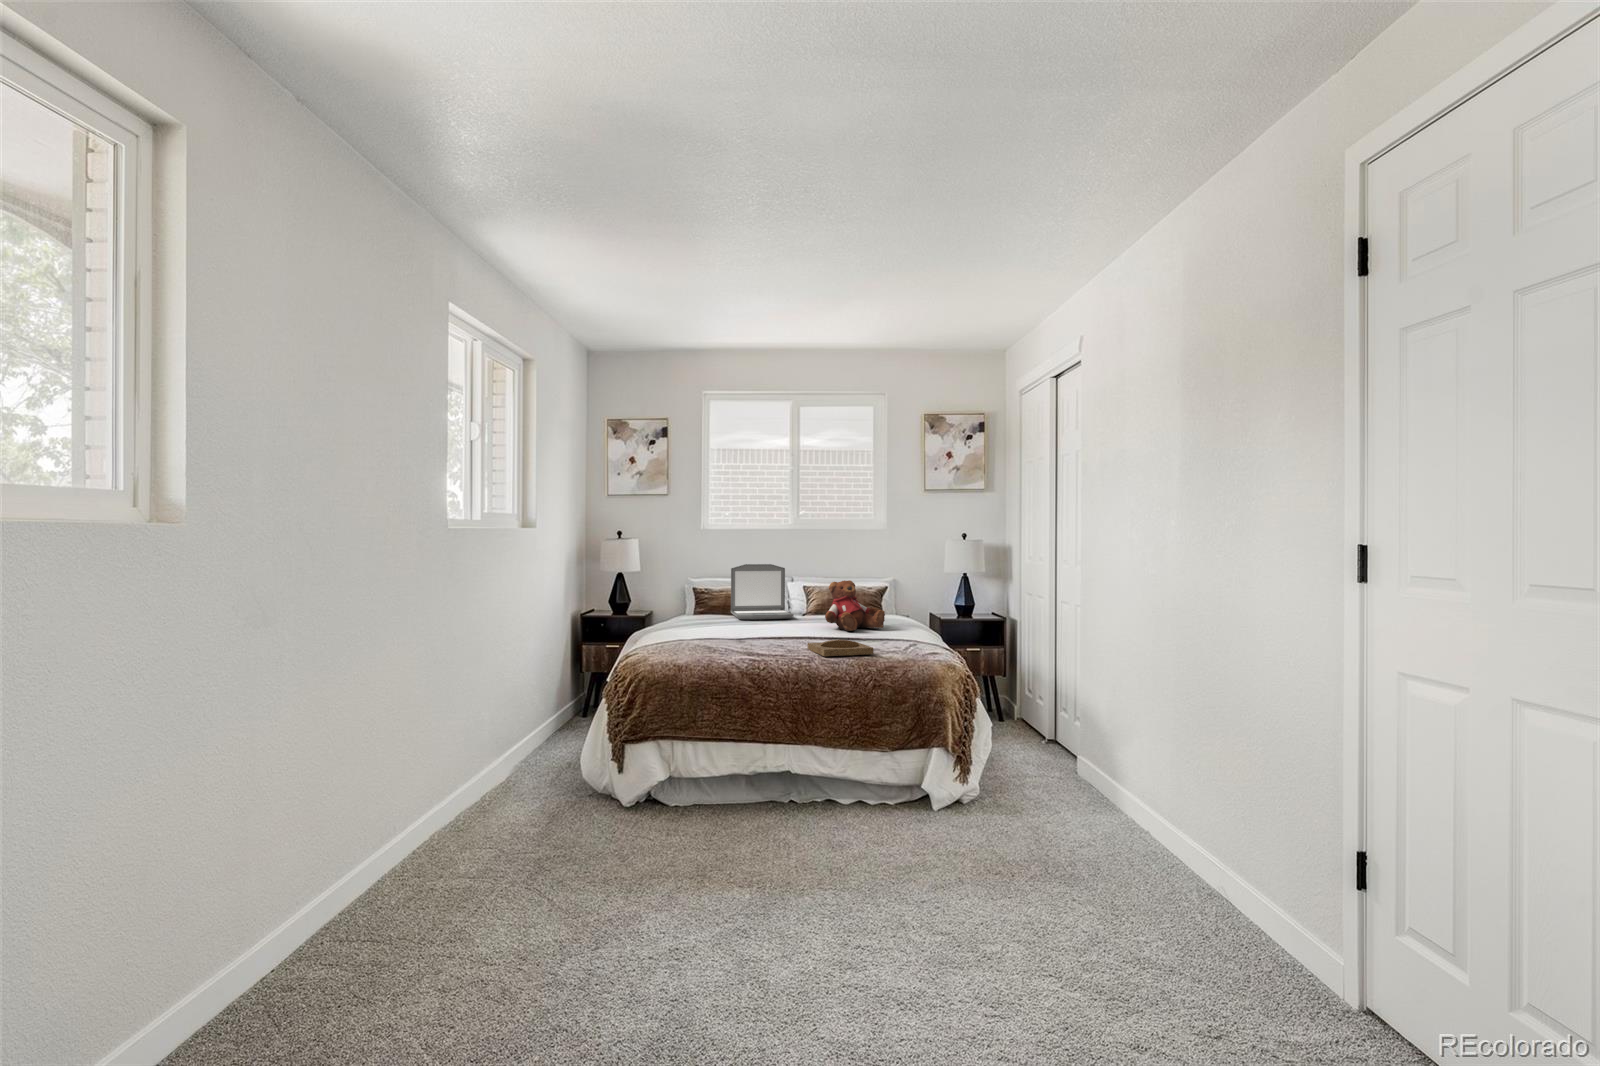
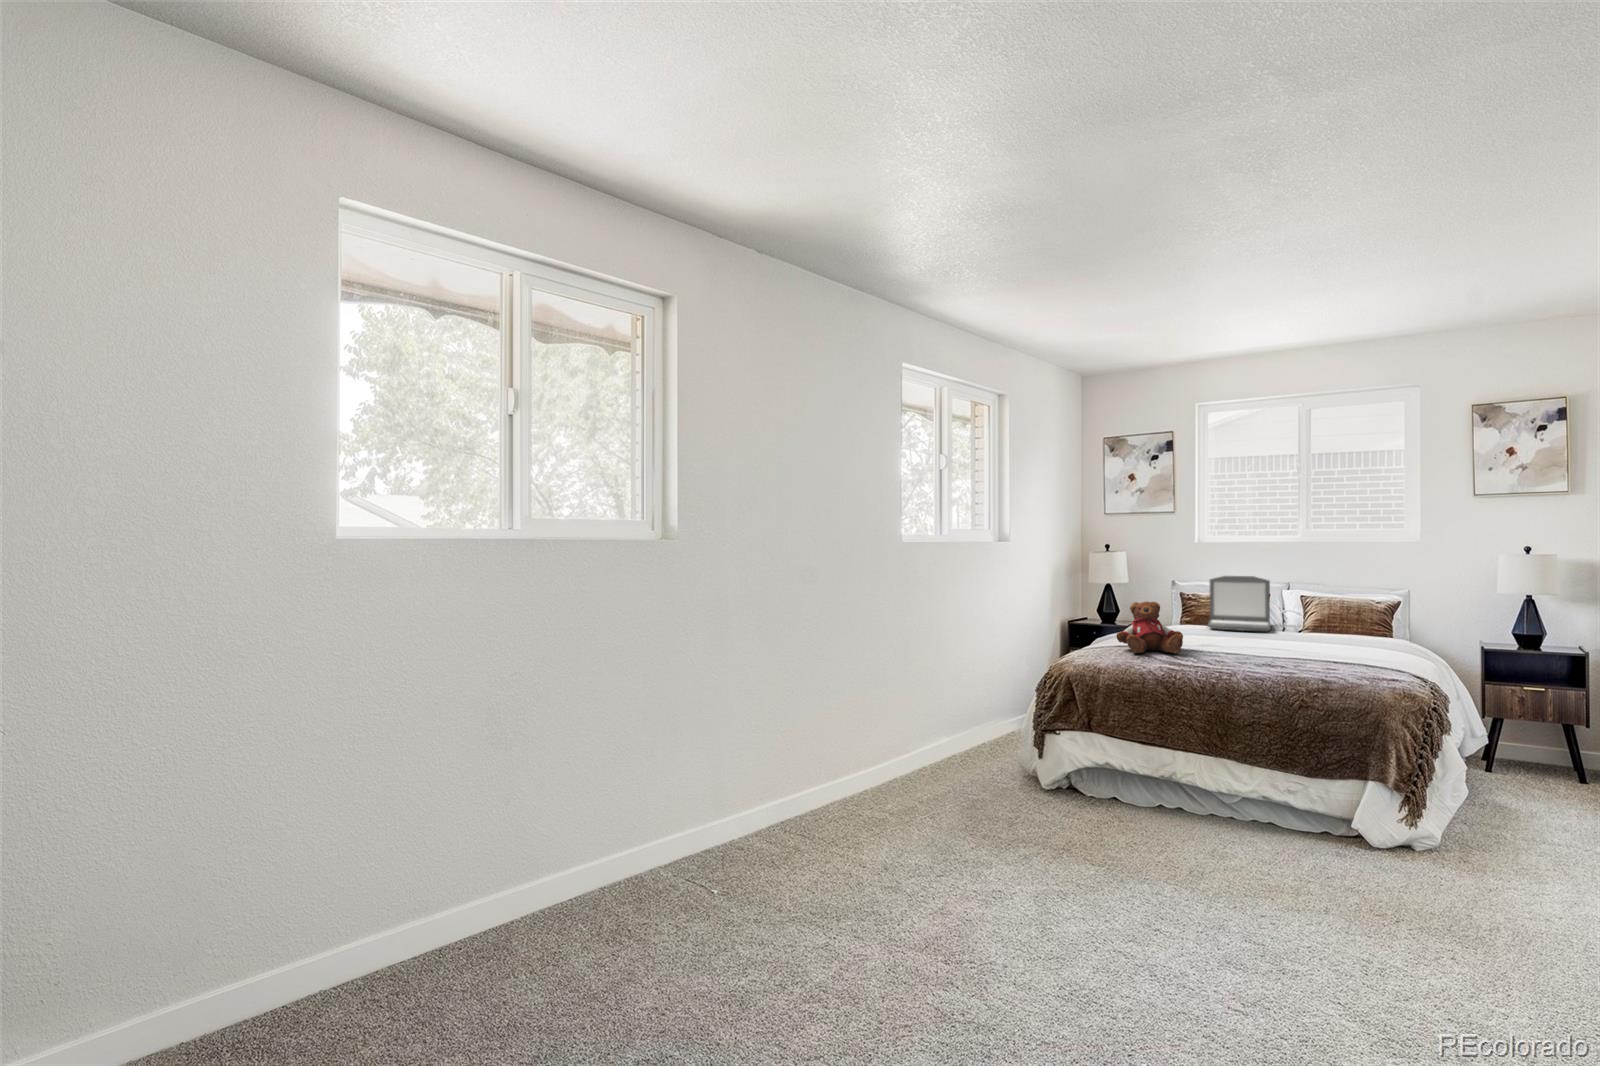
teddy bear: present [825,580,885,631] -> present [1116,602,1183,653]
tray: present [808,640,873,656] -> none [1243,660,1305,678]

